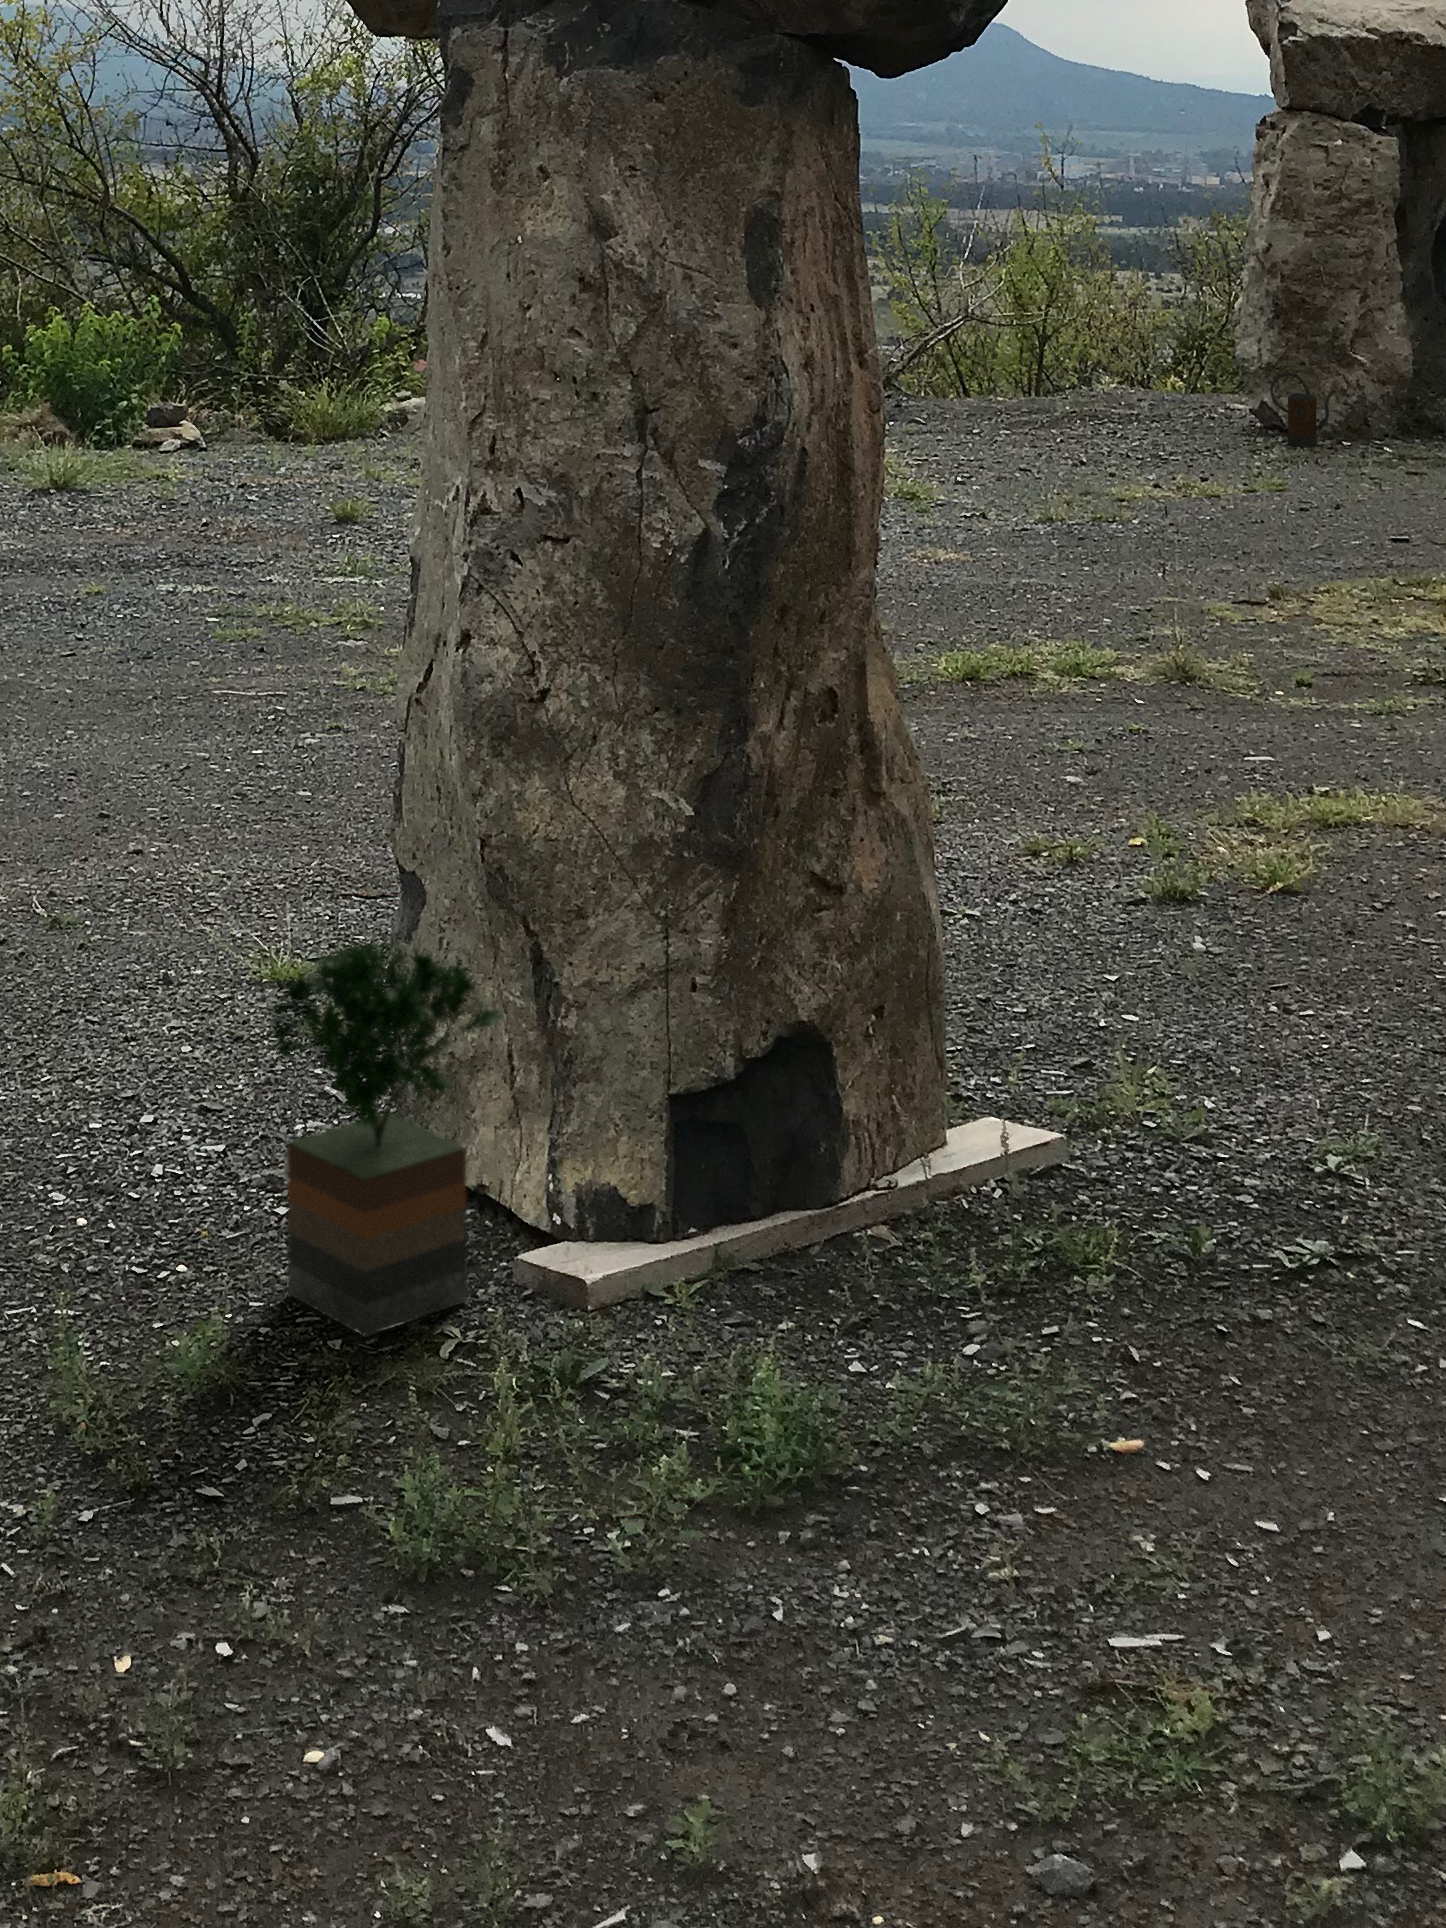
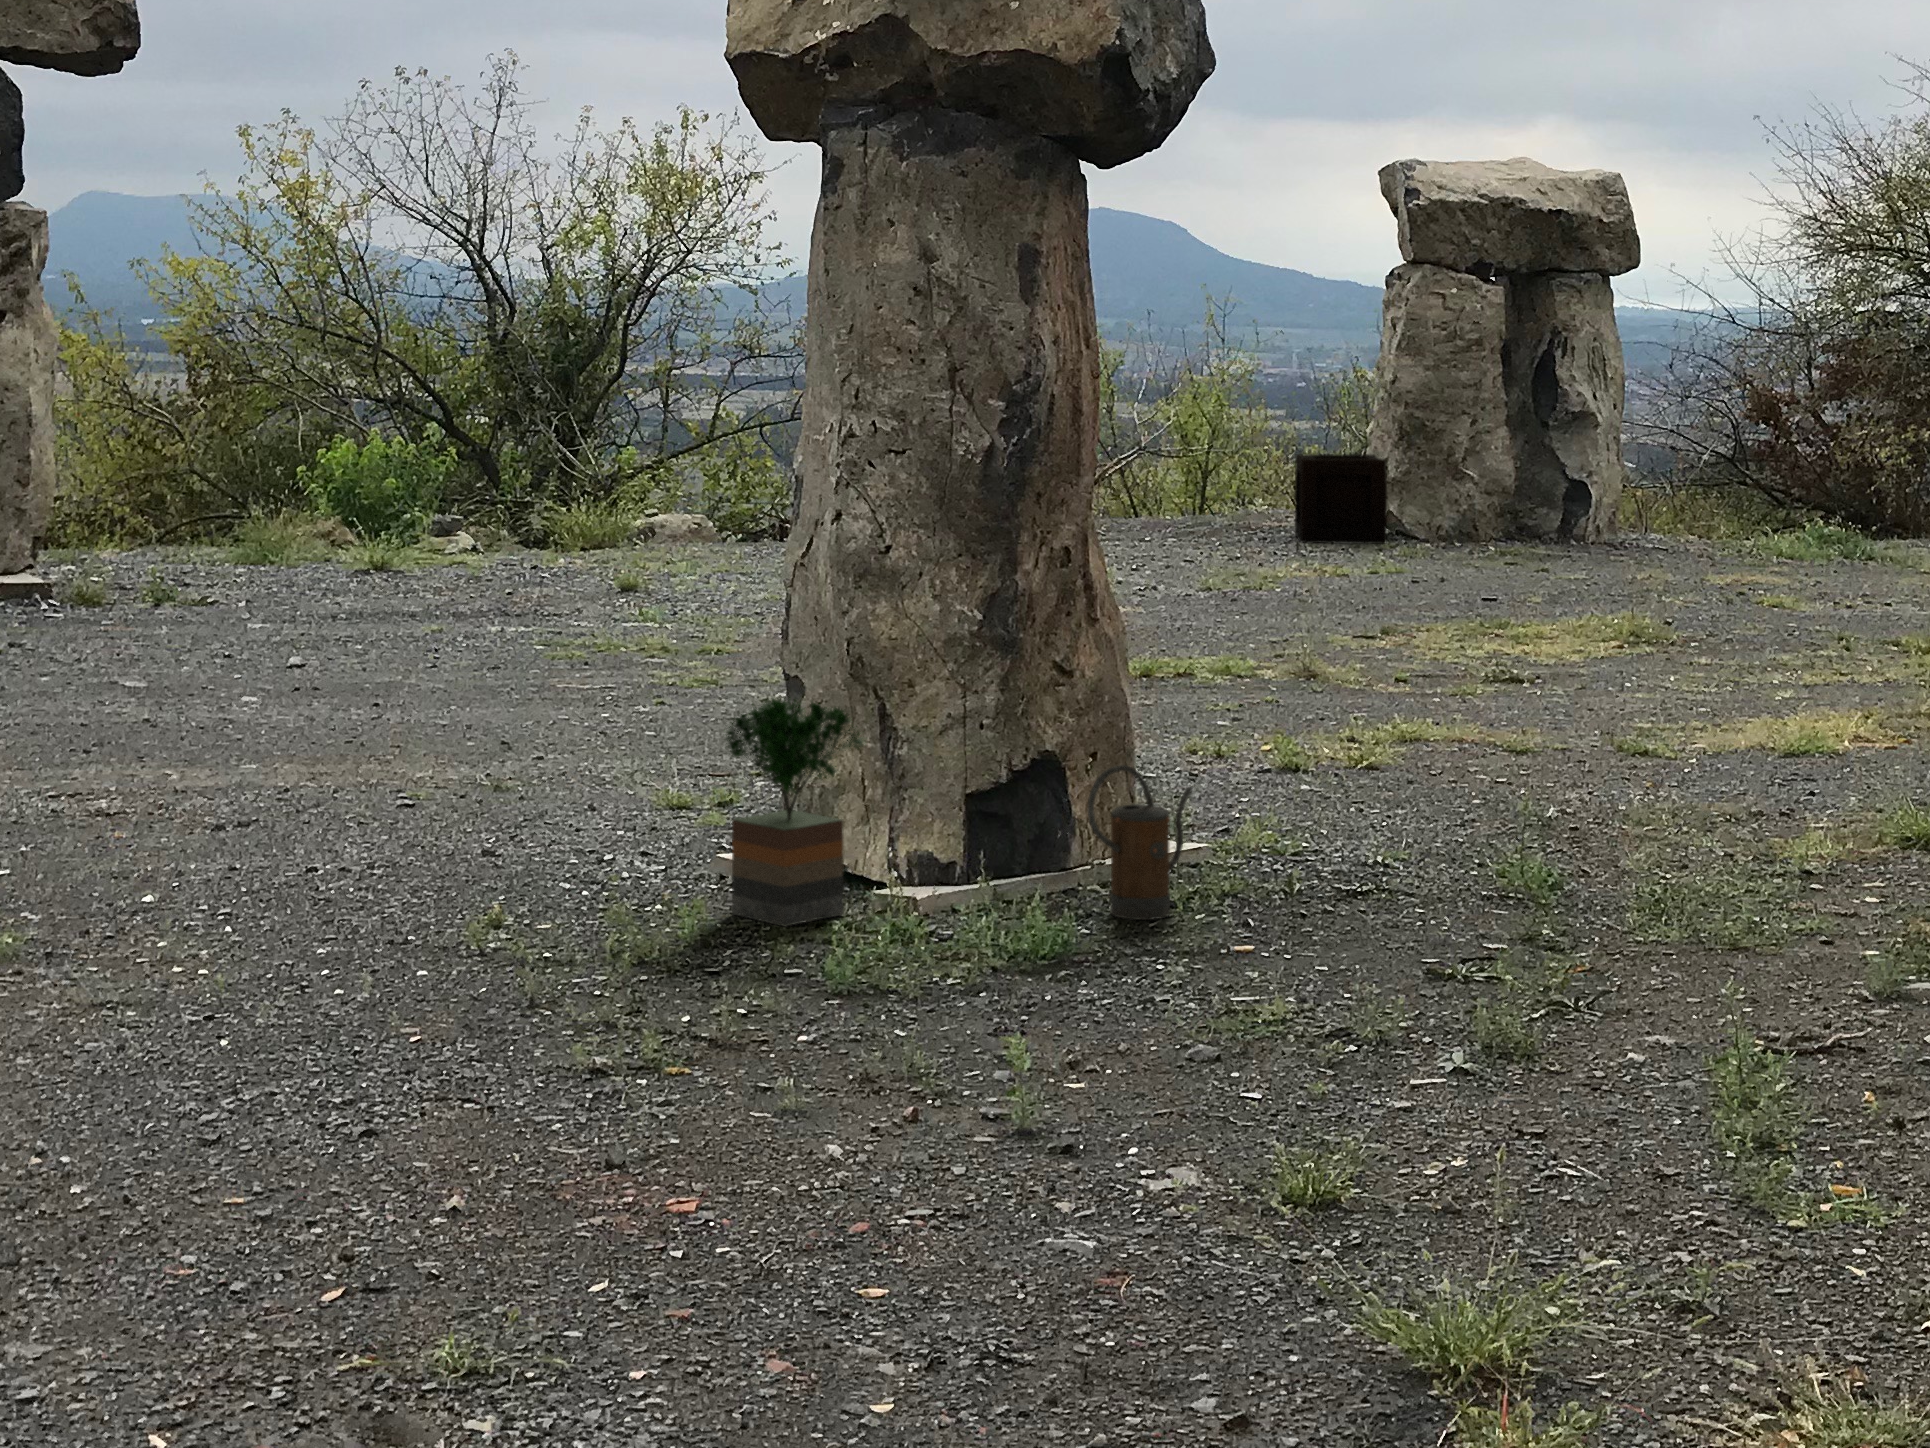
wooden crate: none [1139,330,1251,438] -> present [1294,454,1387,544]
watering can: present [1270,373,1335,447] -> present [1087,765,1193,920]

